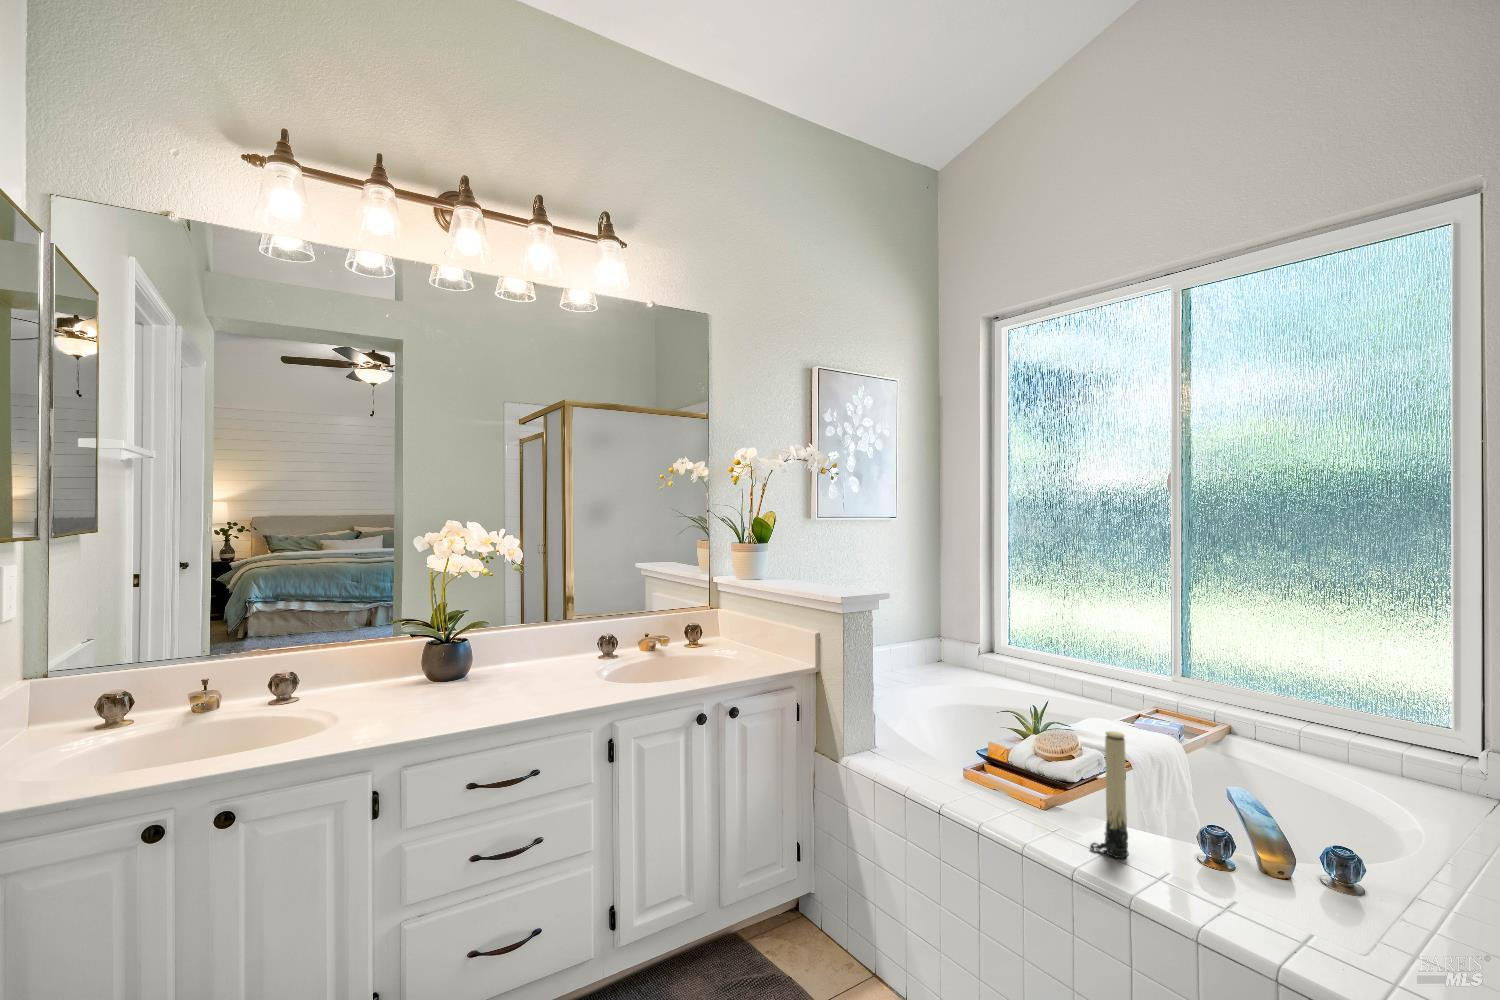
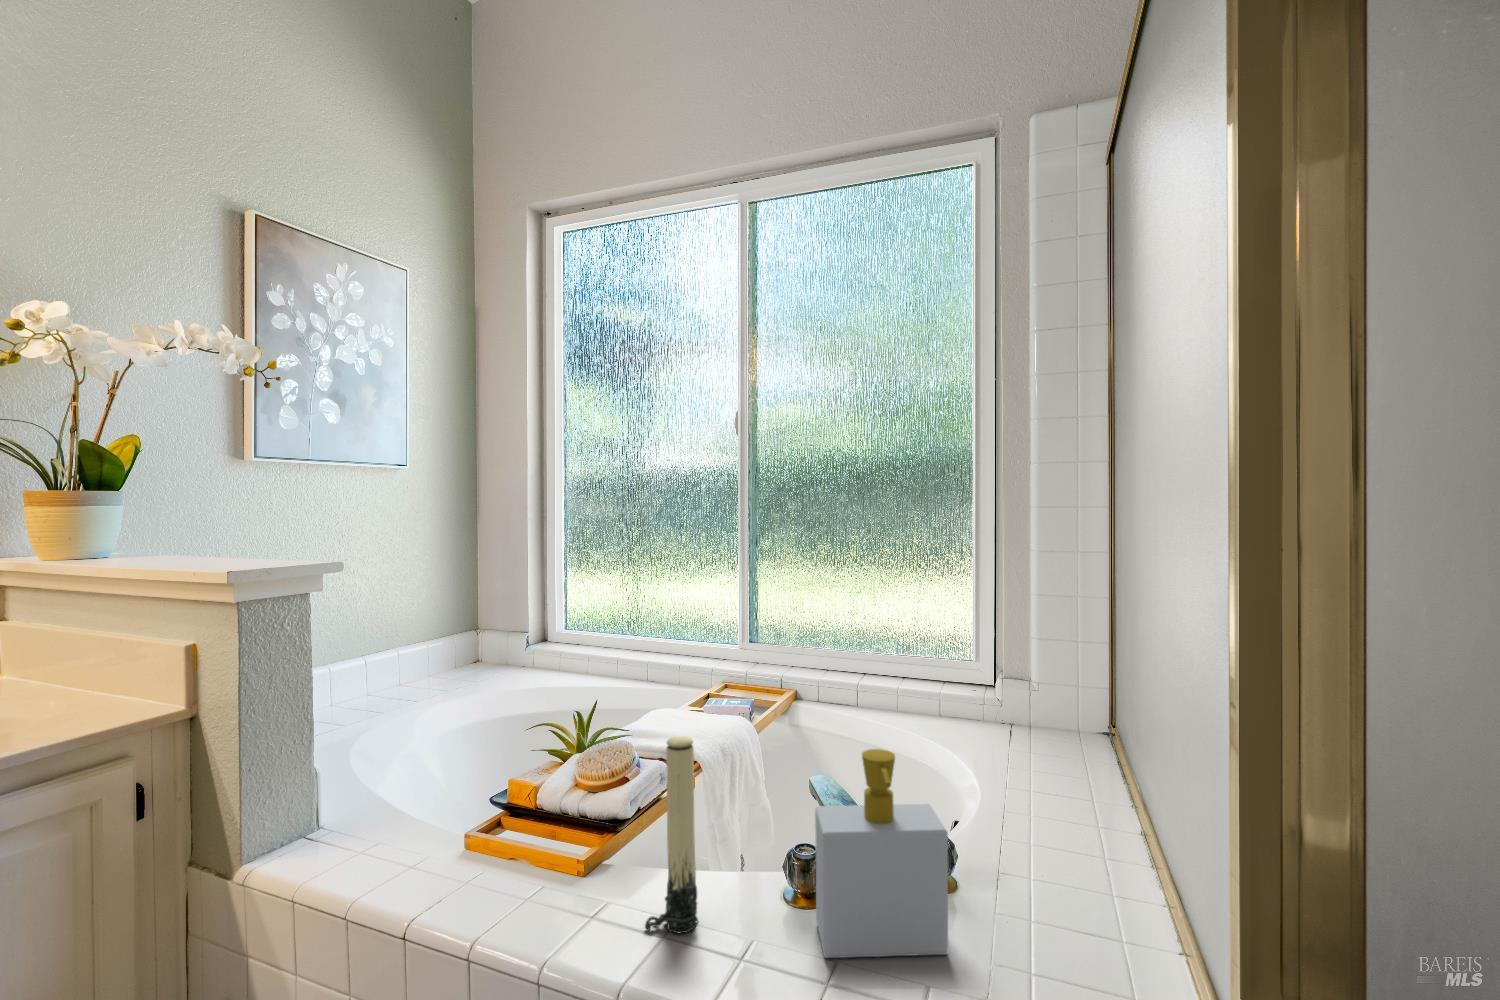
soap bottle: none [1223,767,1340,929] -> present [815,749,948,958]

